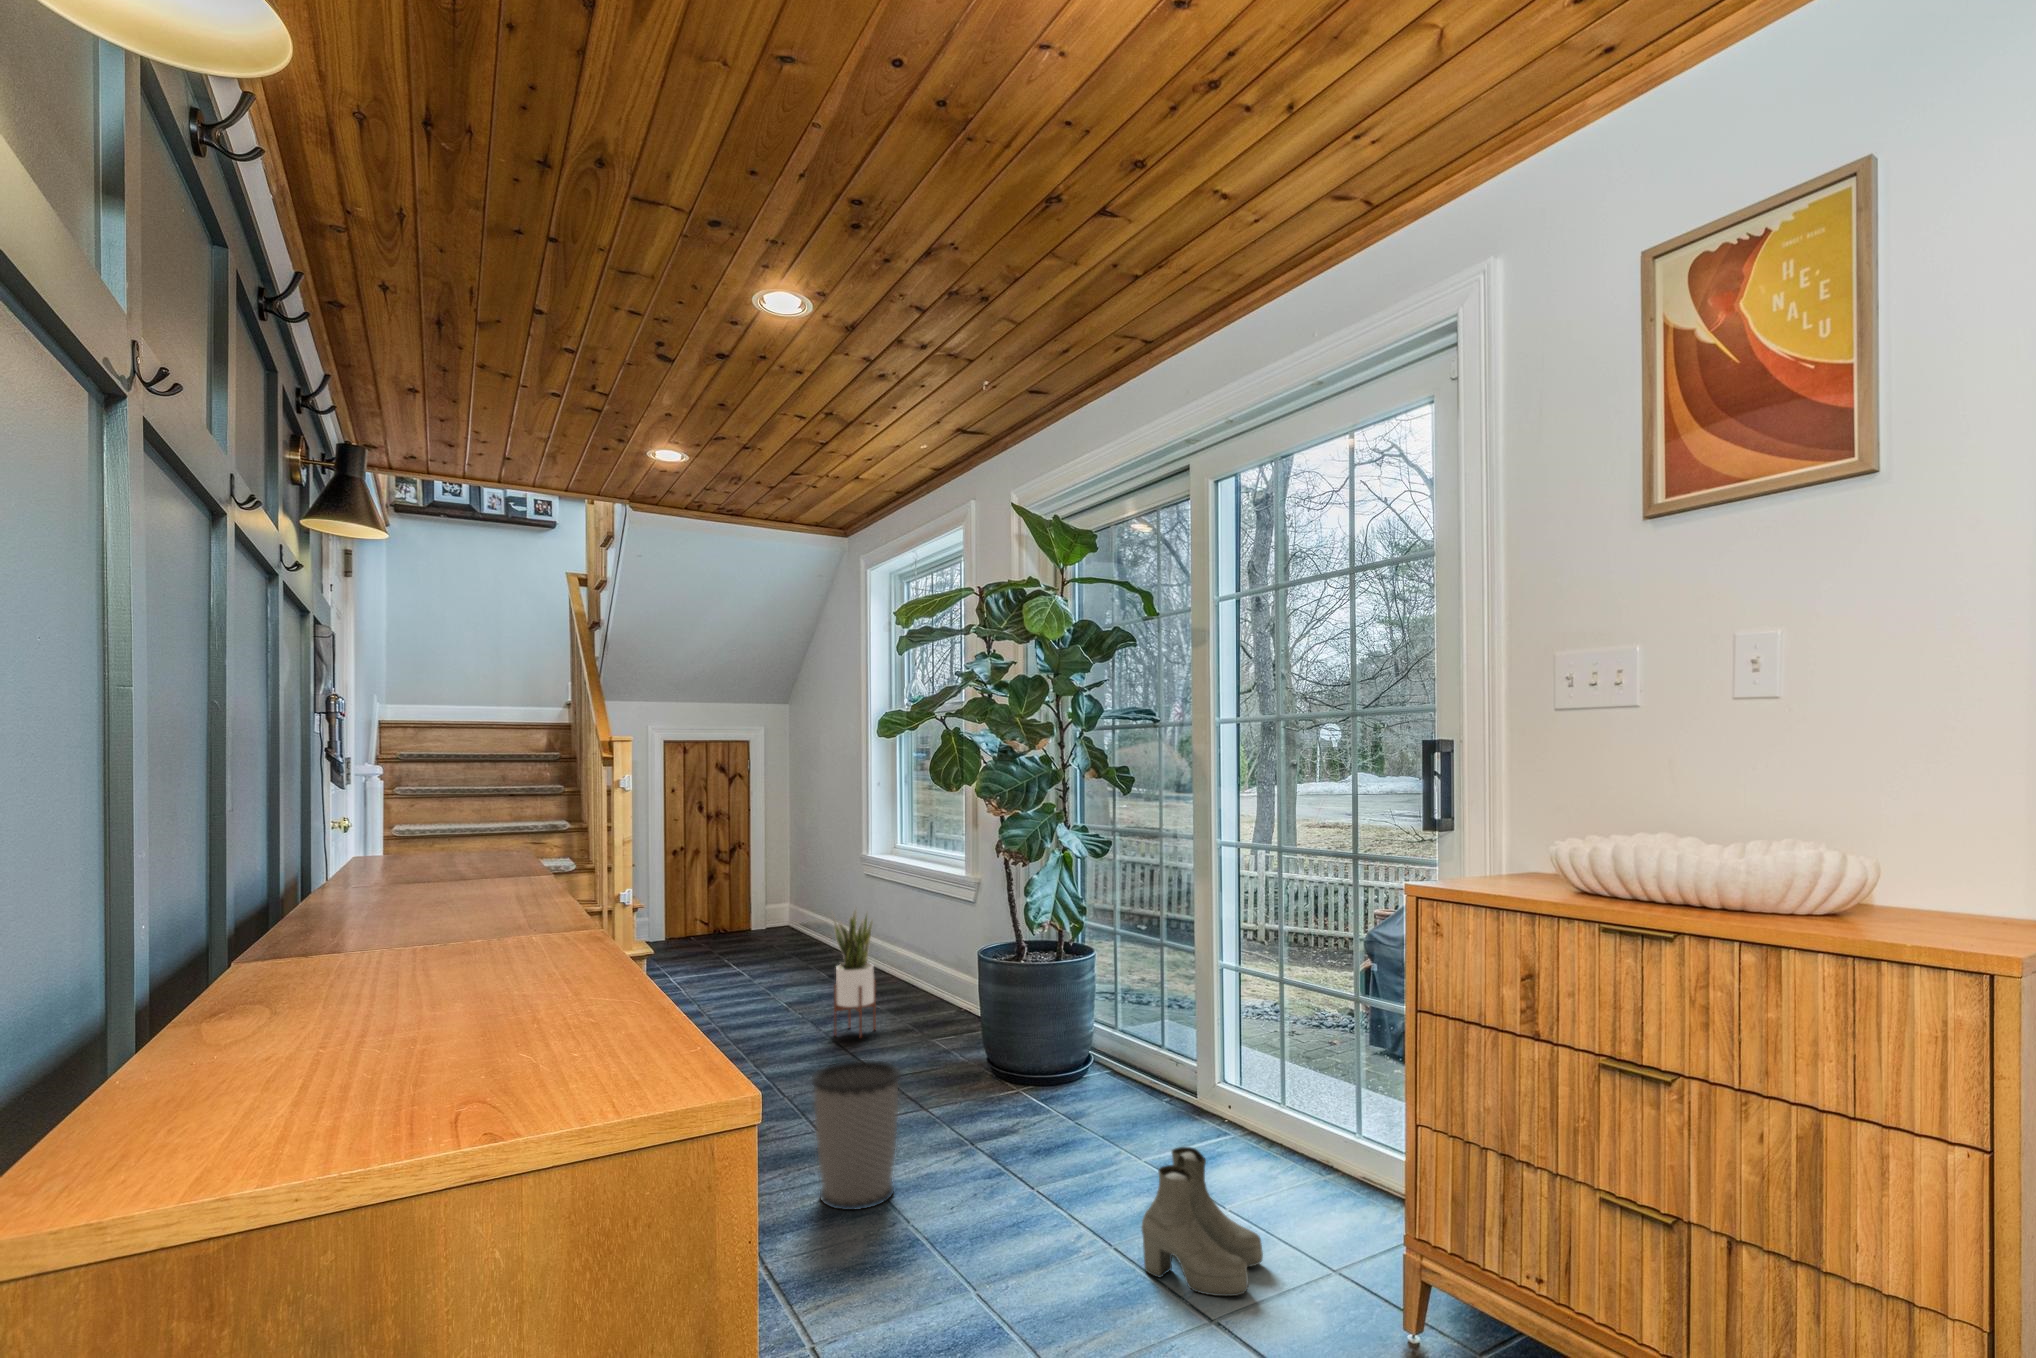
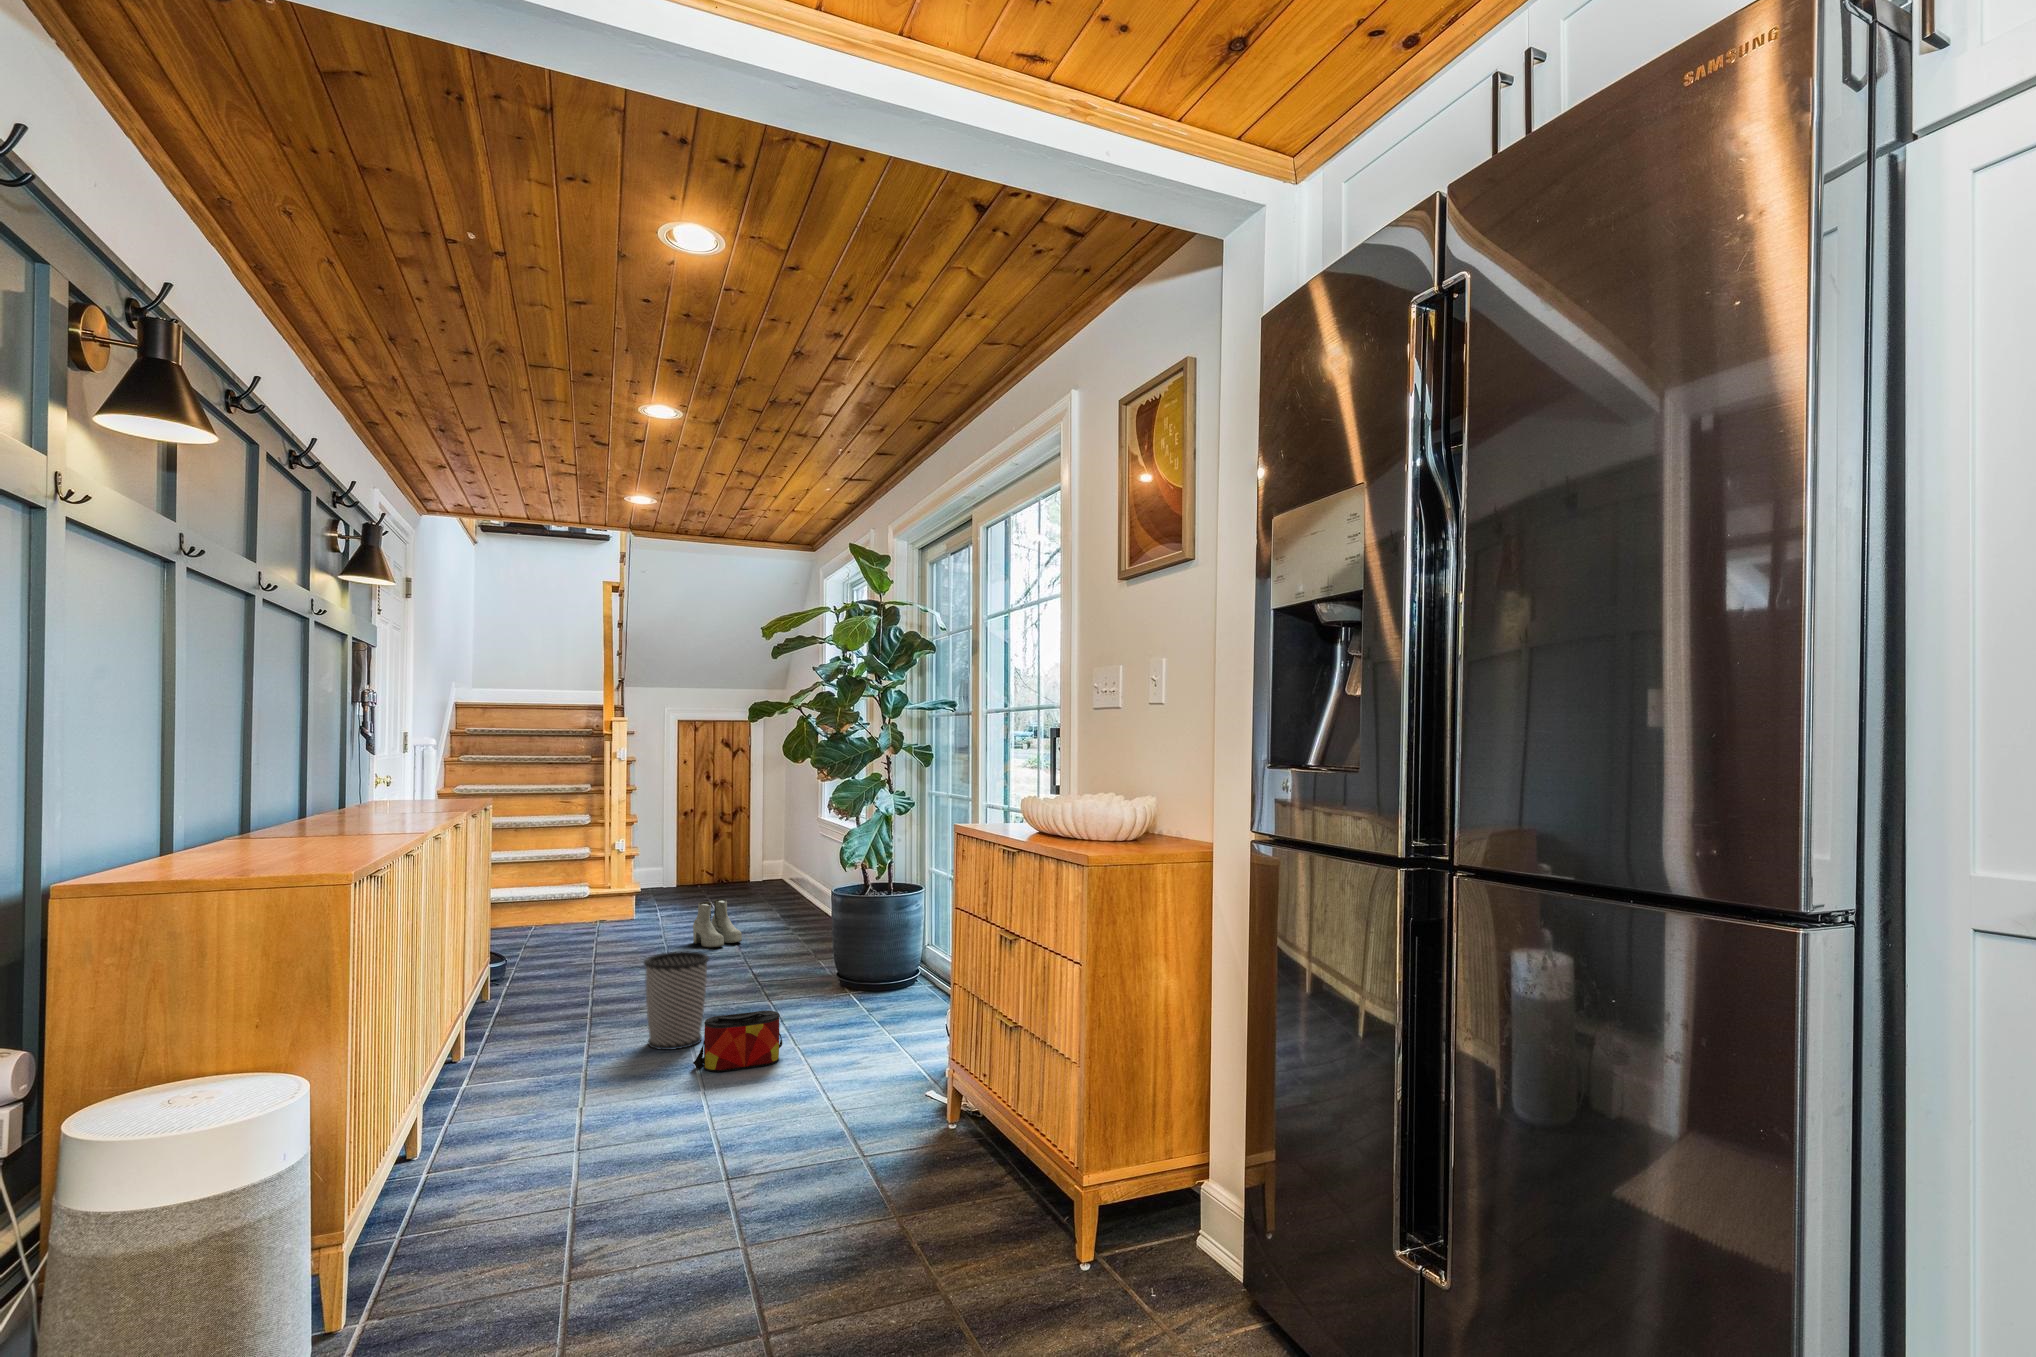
potted plant: present [832,909,876,1037] -> none [743,853,781,955]
bag: none [922,1145,1034,1247] -> present [693,1011,782,1072]
boots: present [1141,1147,1263,1296] -> present [693,899,742,948]

